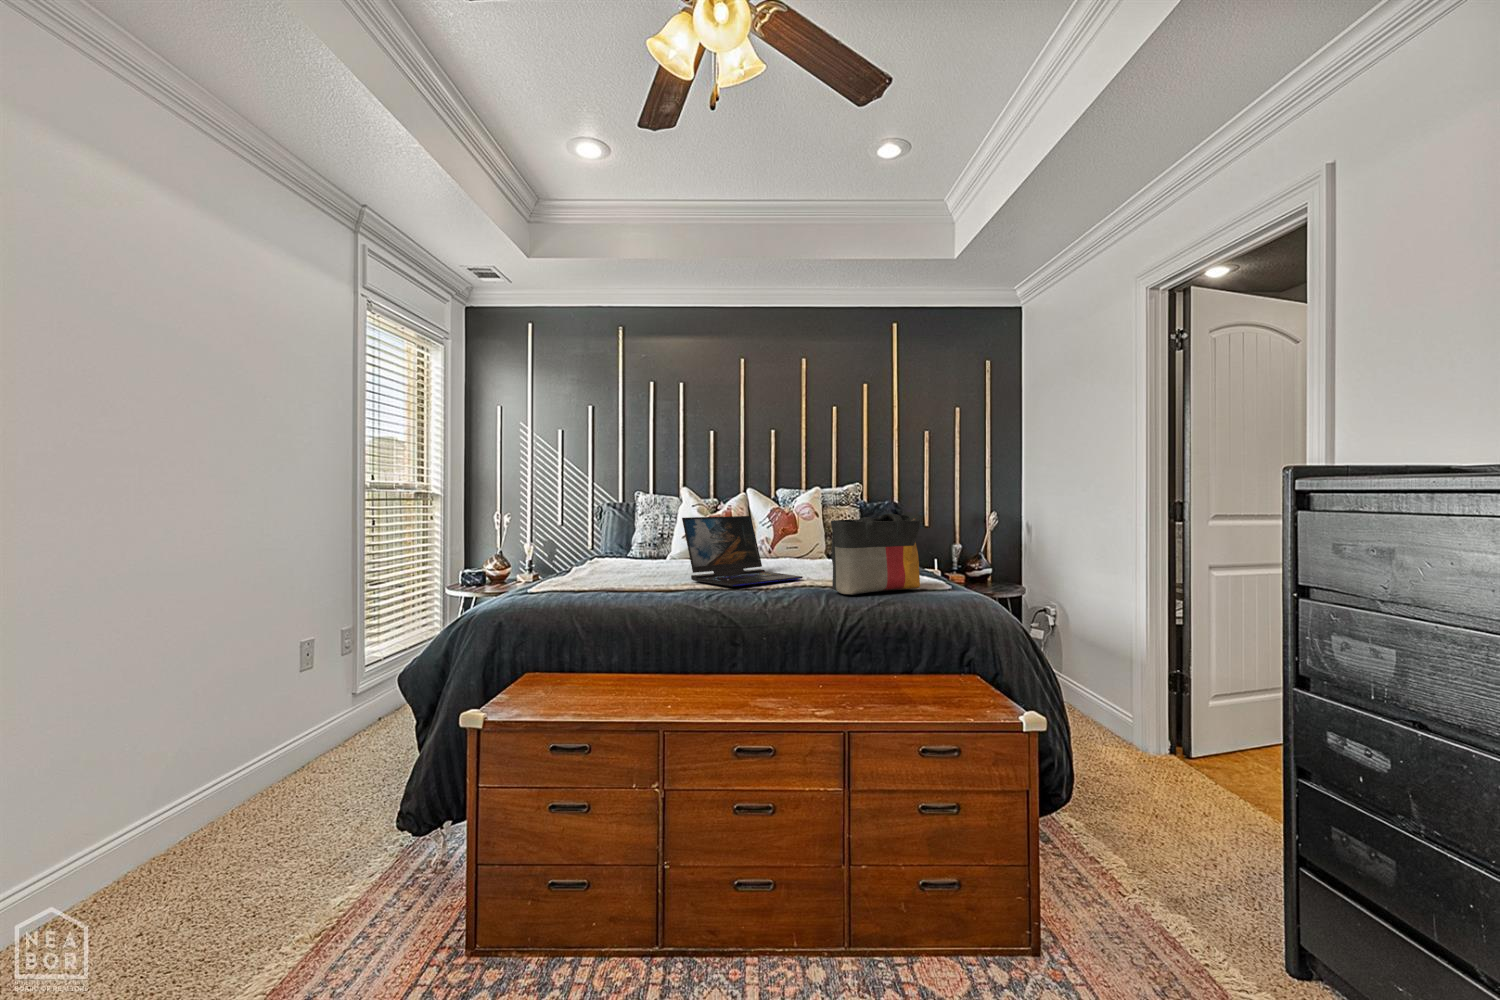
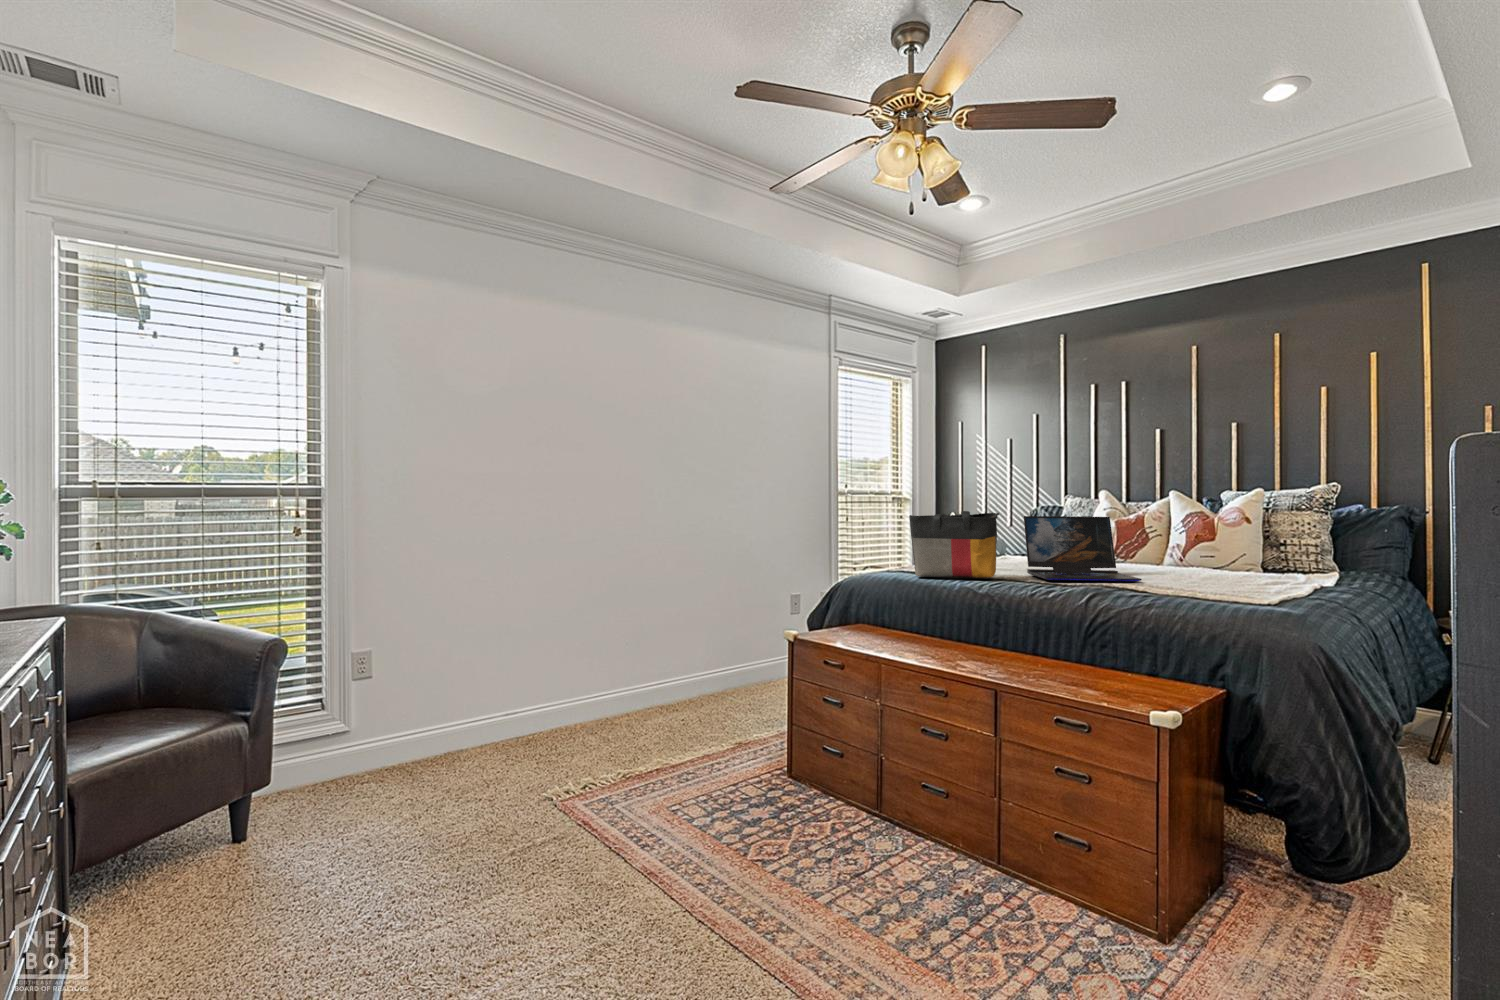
tote bag: present [831,514,922,595] -> present [909,511,999,579]

